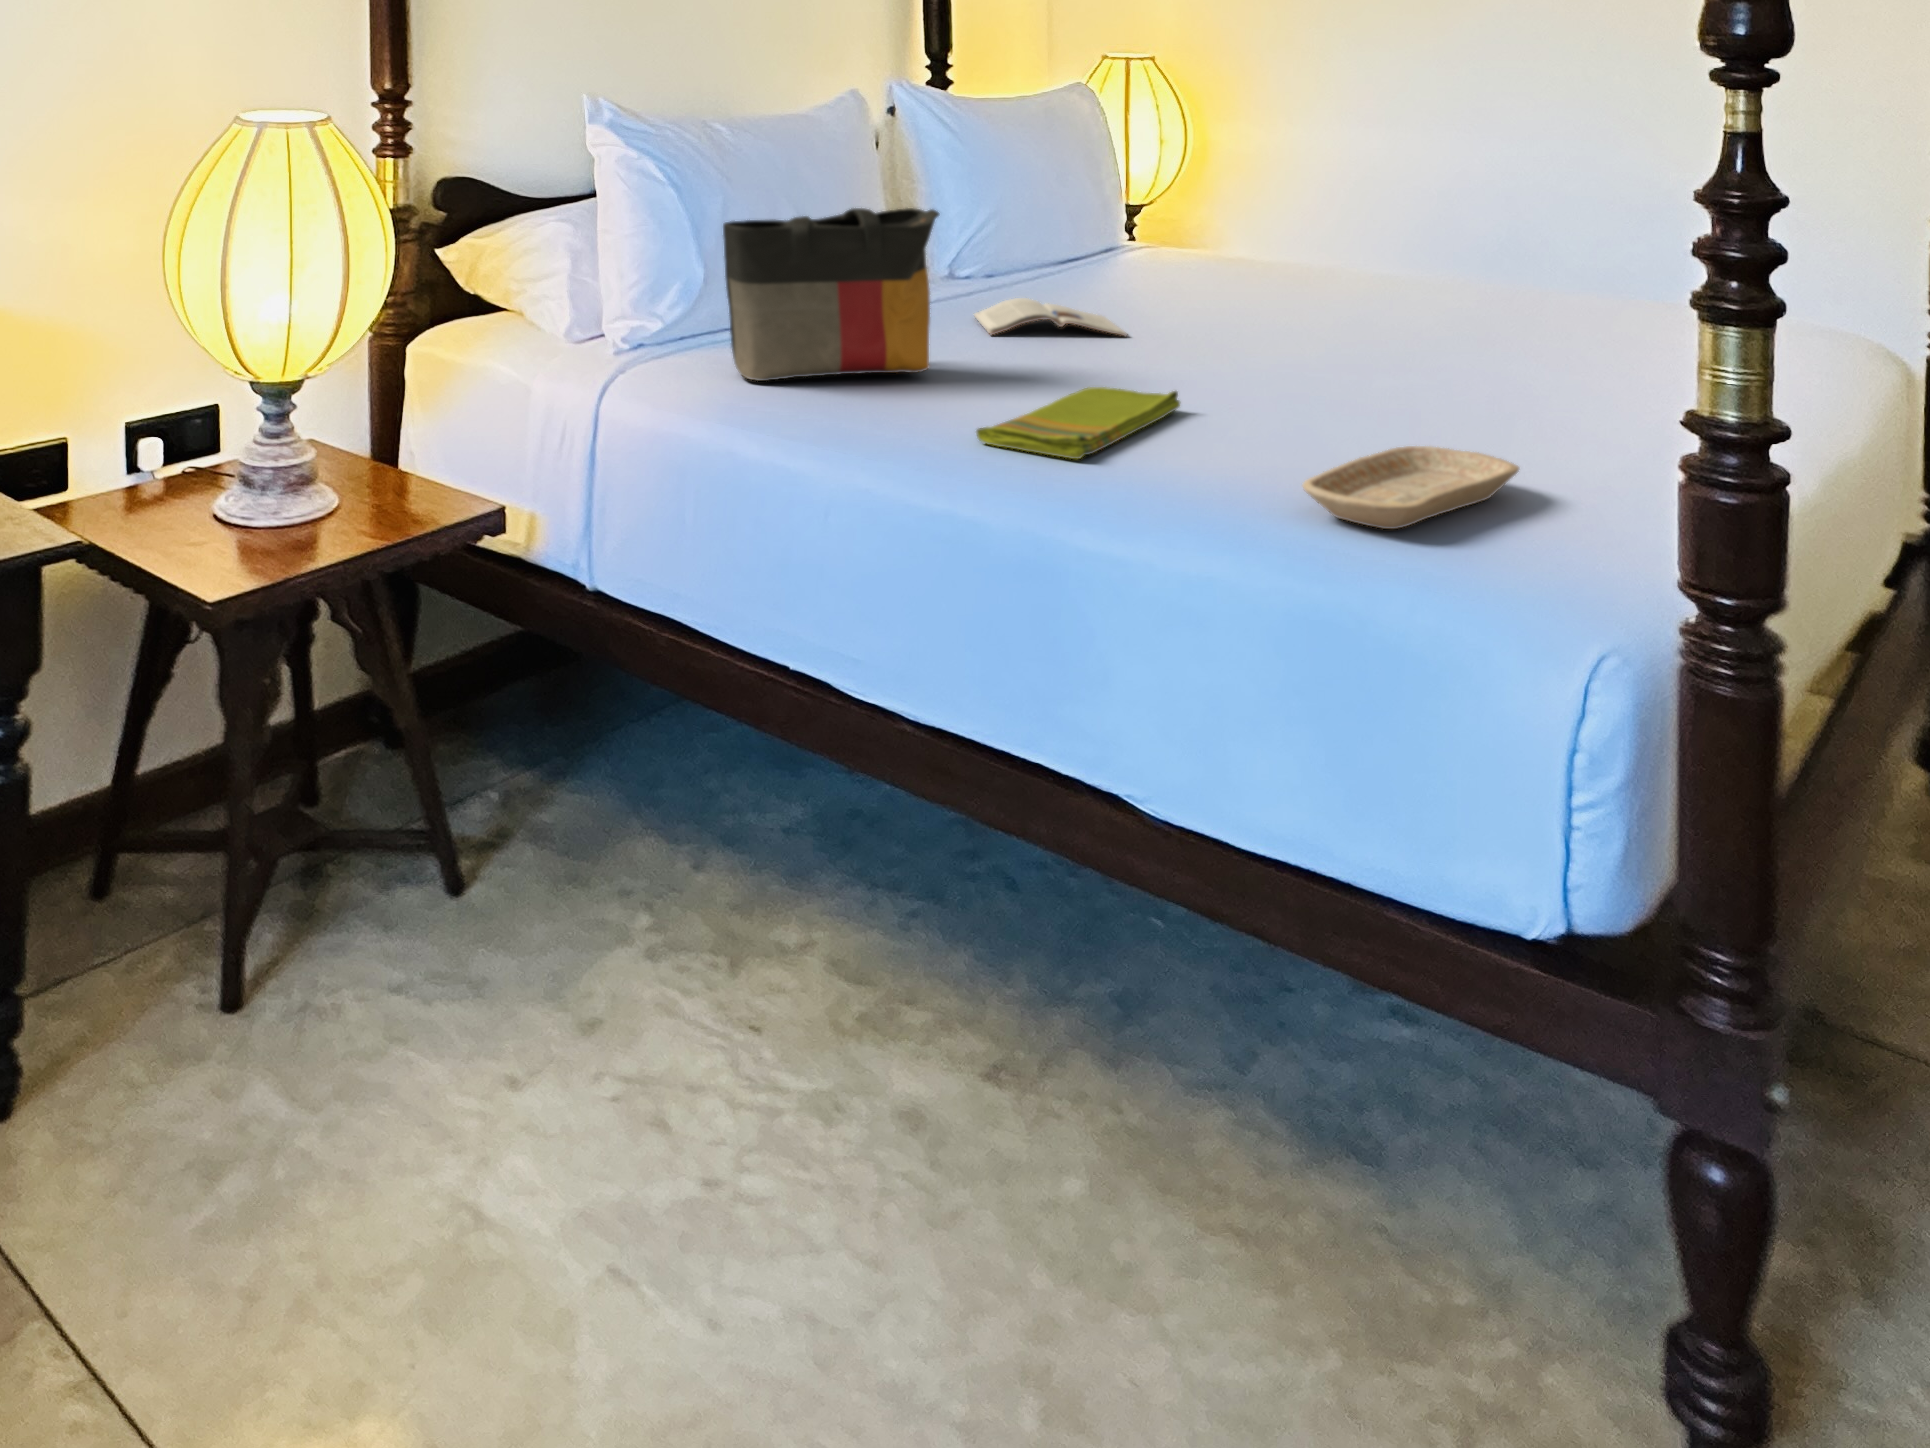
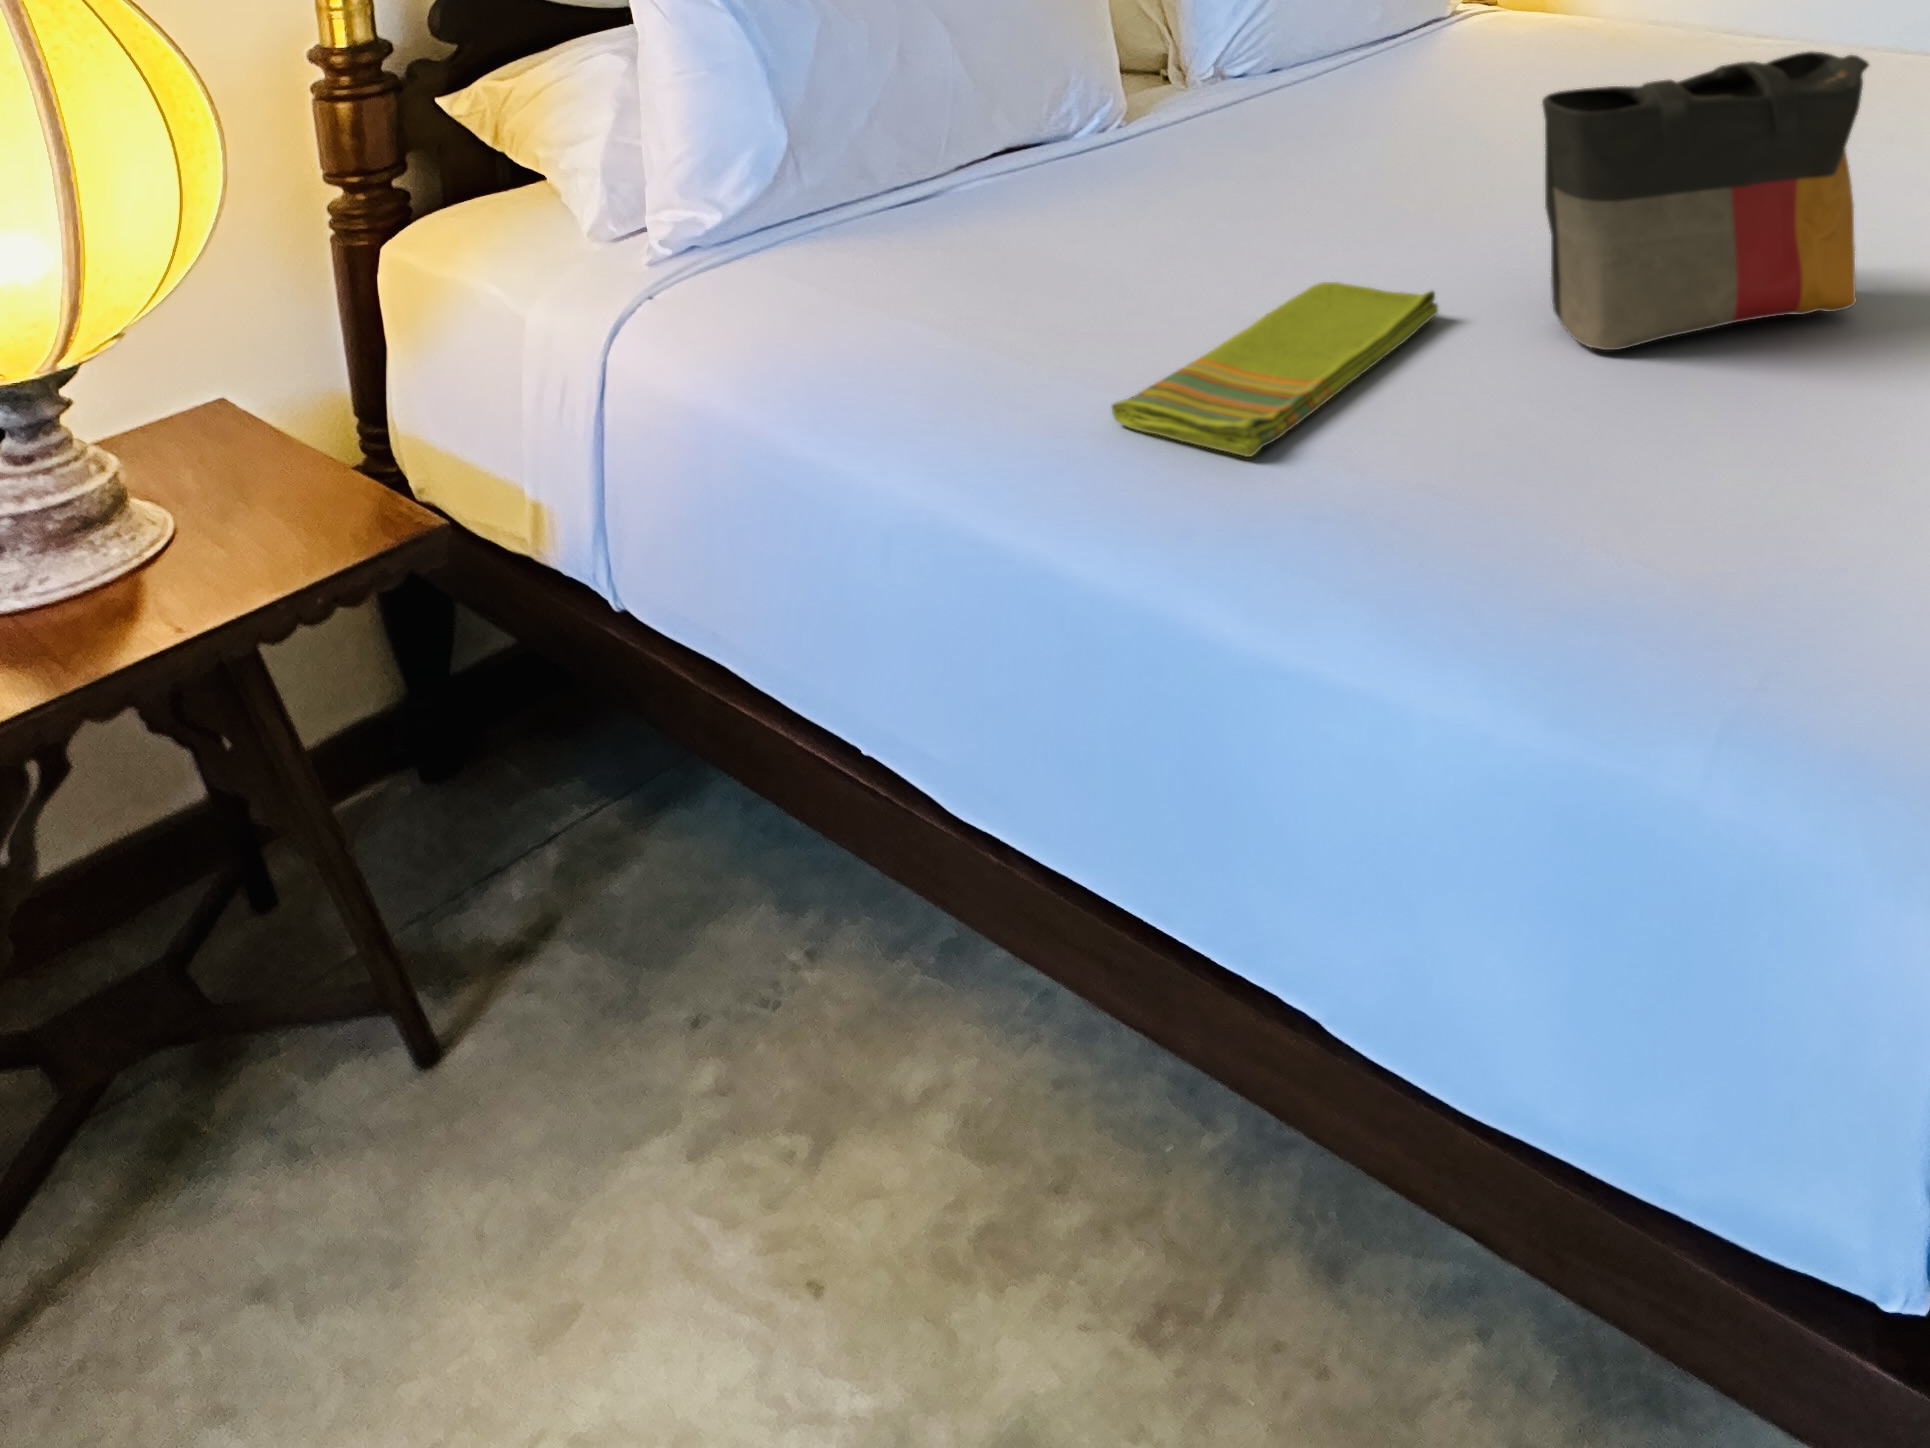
tote bag: present [723,208,939,381] -> present [1542,52,1869,350]
magazine: present [974,298,1127,336] -> none [1228,106,1416,171]
tray: present [1303,446,1519,529] -> none [1555,403,1882,608]

